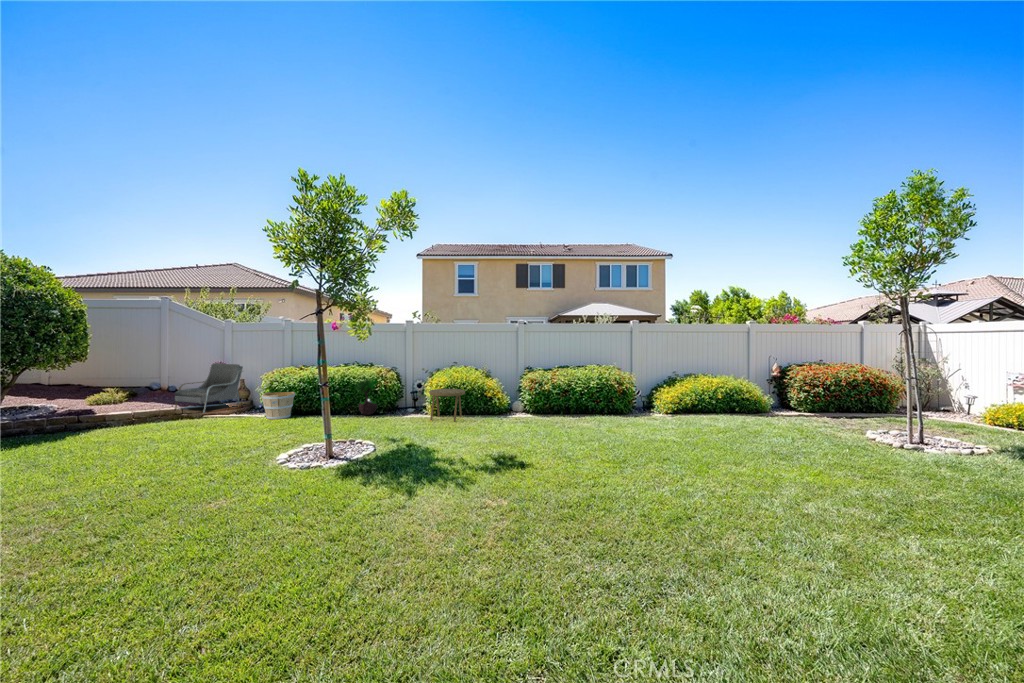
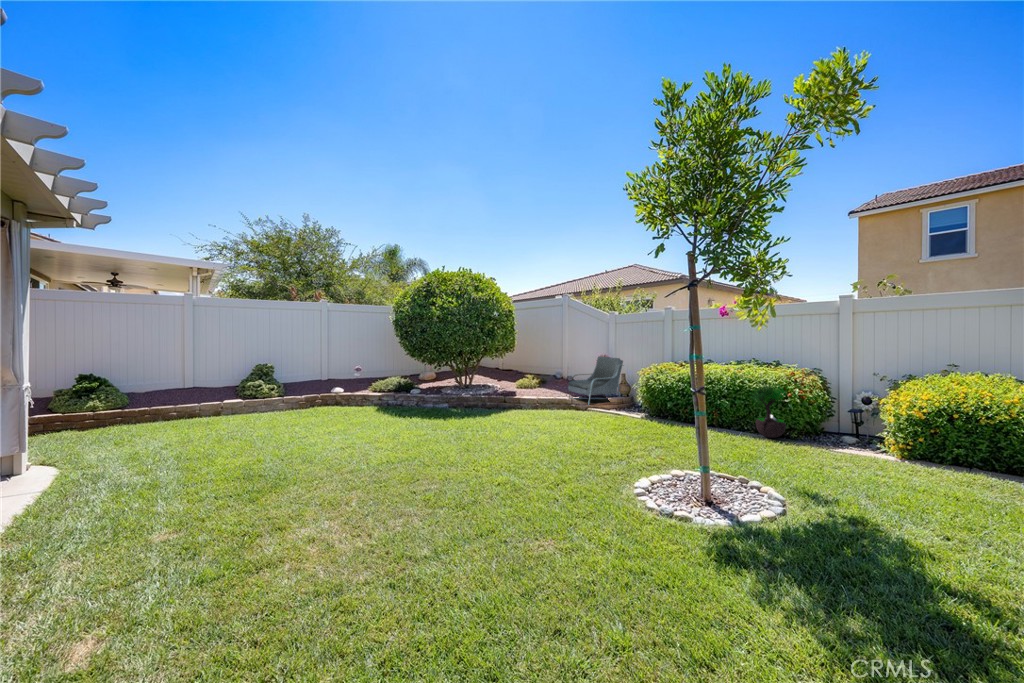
side table: present [429,389,465,421] -> none [892,415,989,485]
wooden bucket: present [262,392,295,420] -> none [636,391,672,425]

